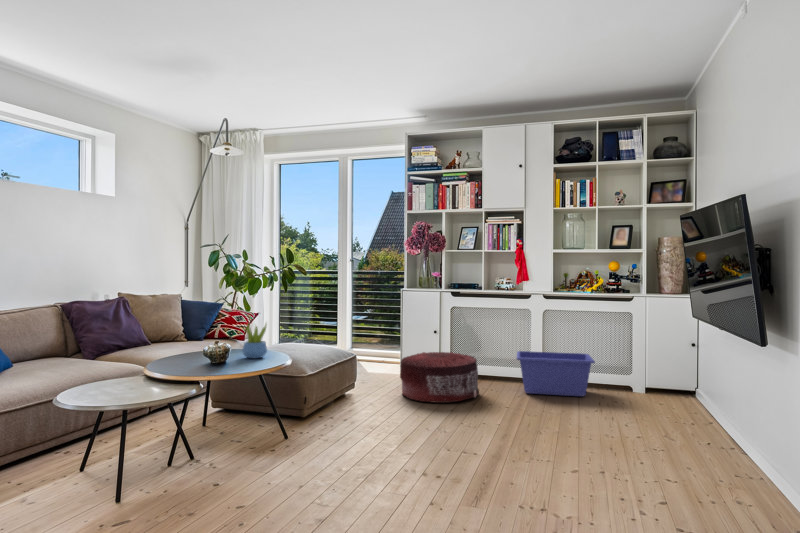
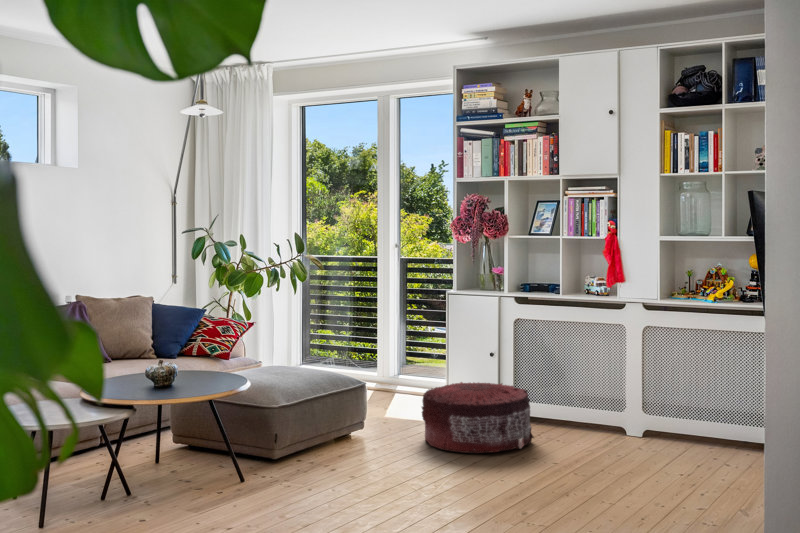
succulent plant: present [242,325,267,358] -> none [189,342,219,388]
storage bin: present [517,351,595,397] -> none [587,385,705,455]

